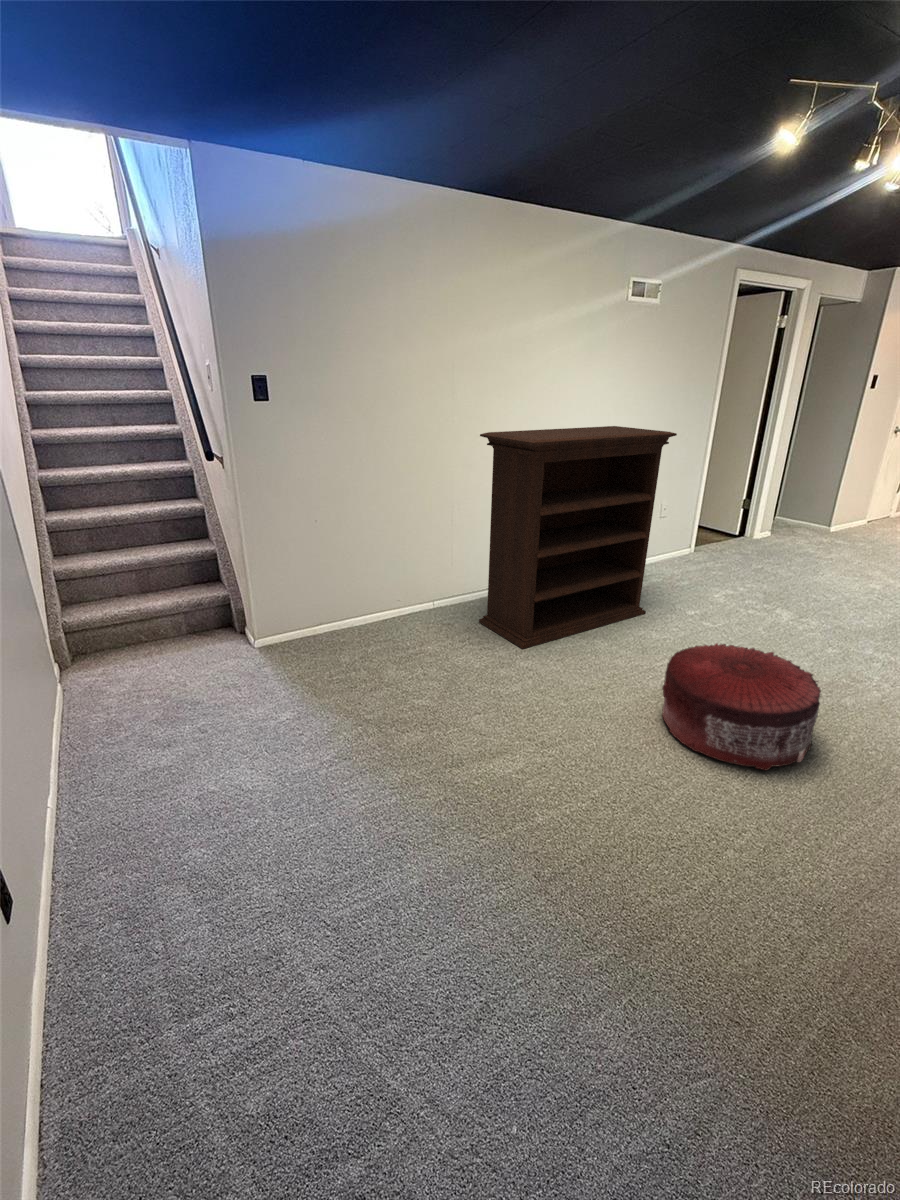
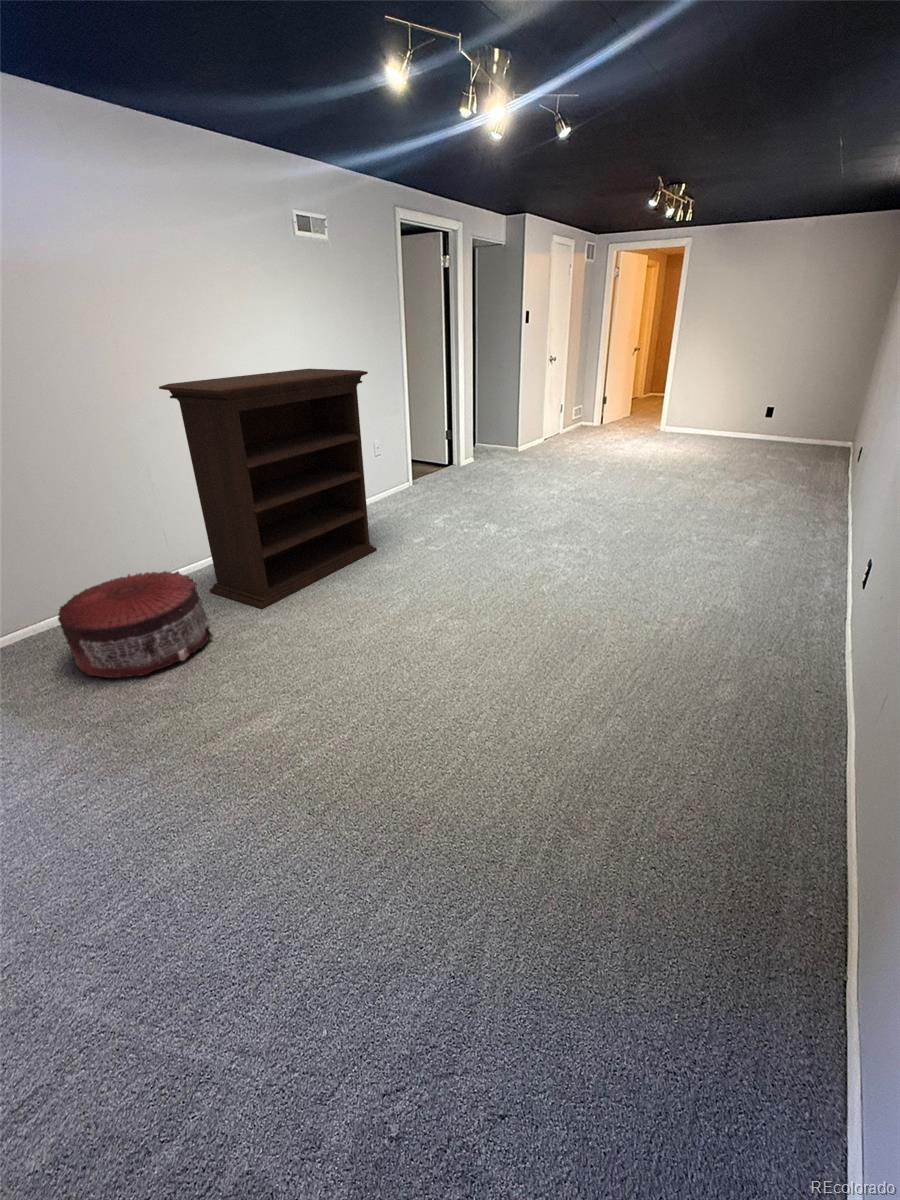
pouf: present [662,643,821,770] -> present [58,571,212,678]

